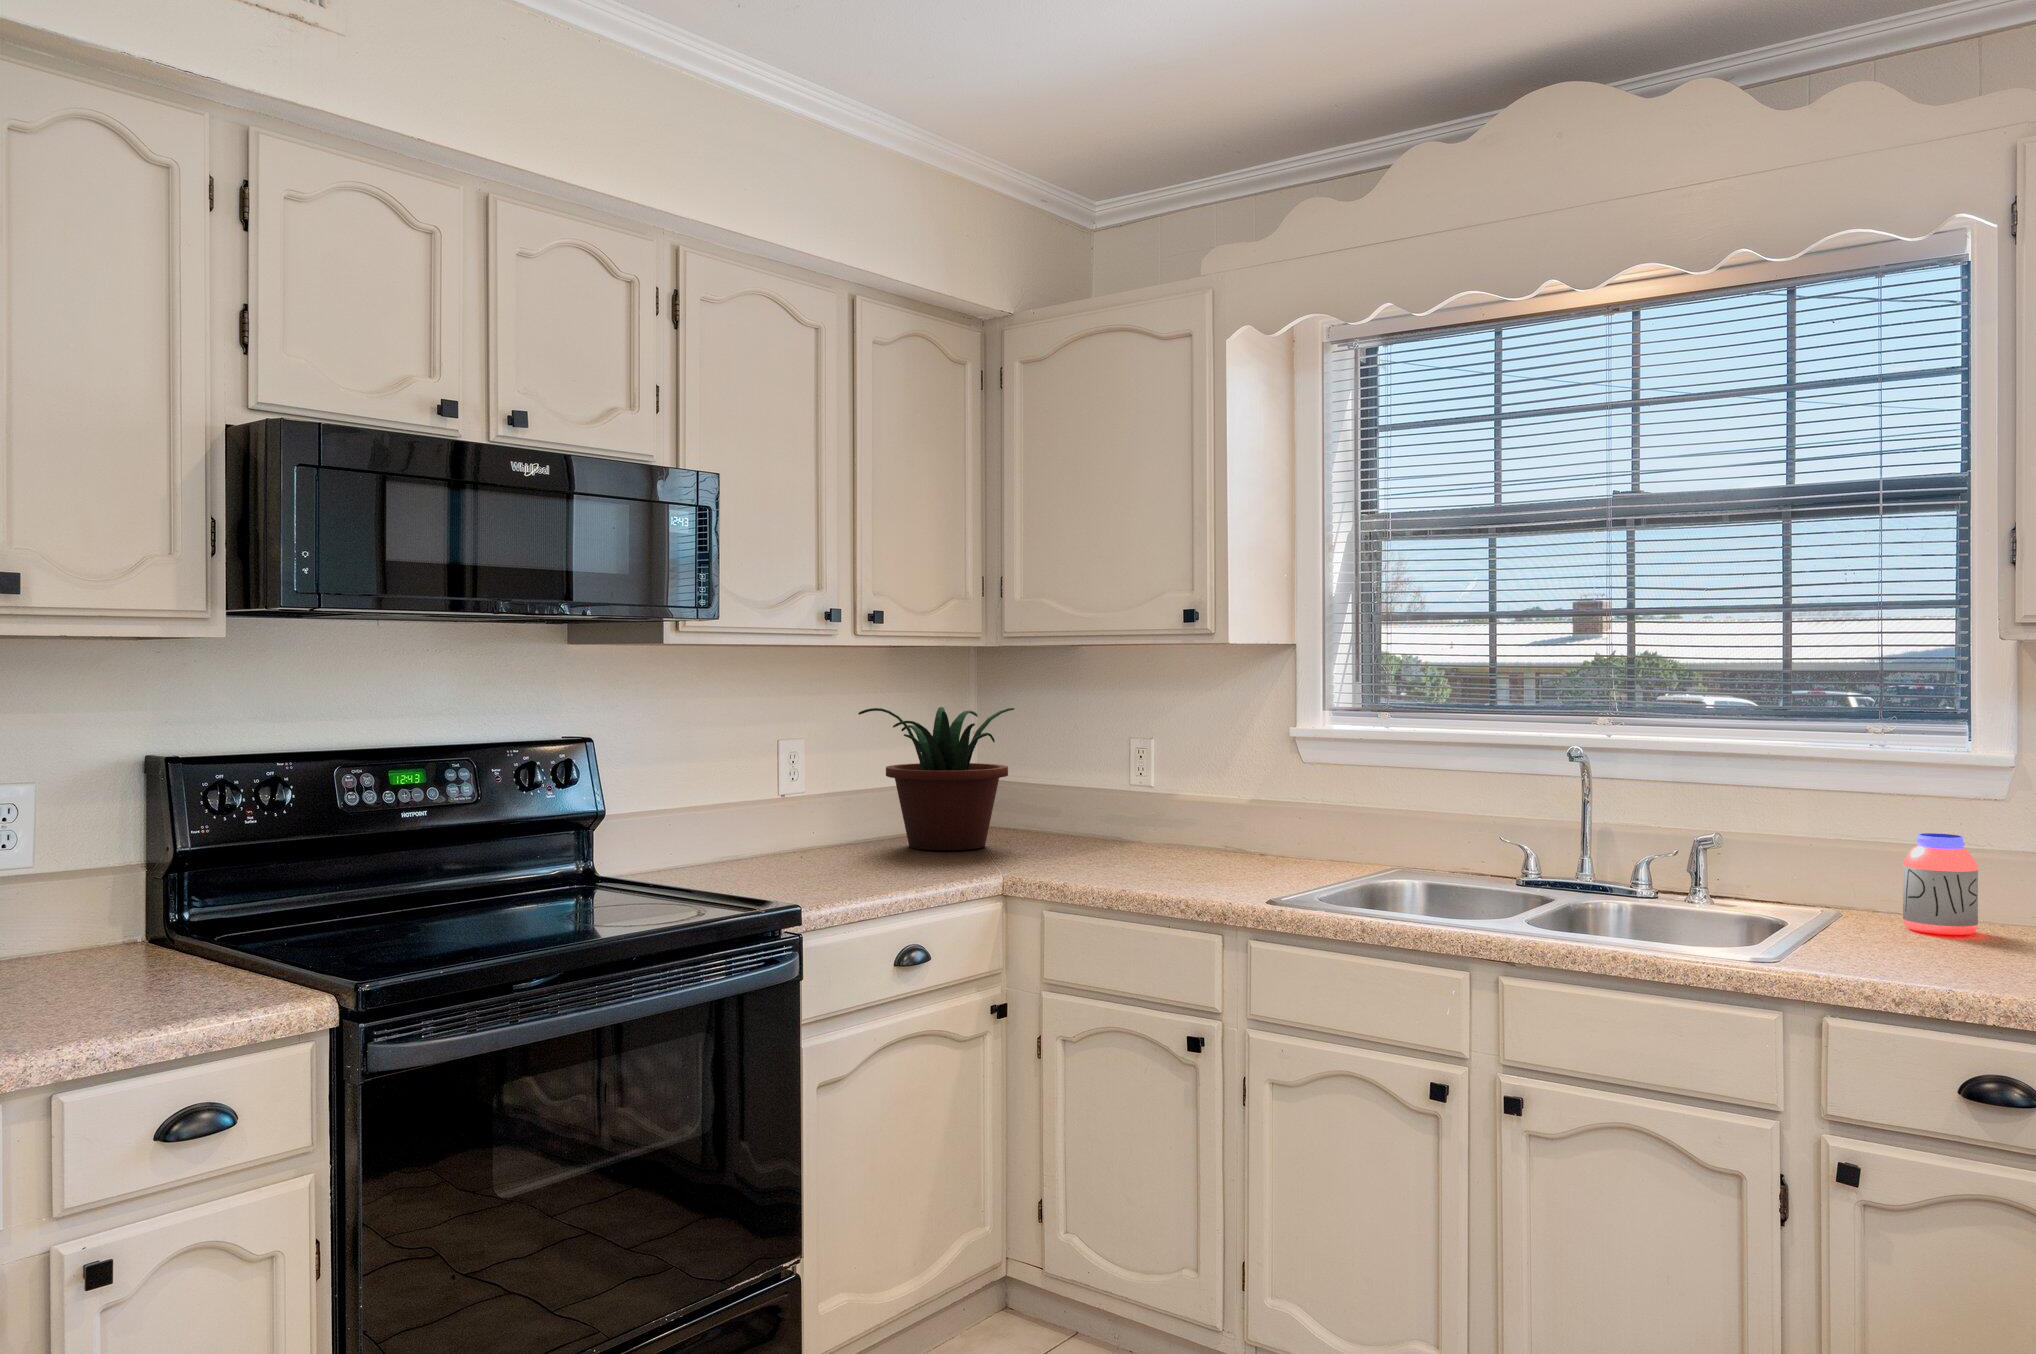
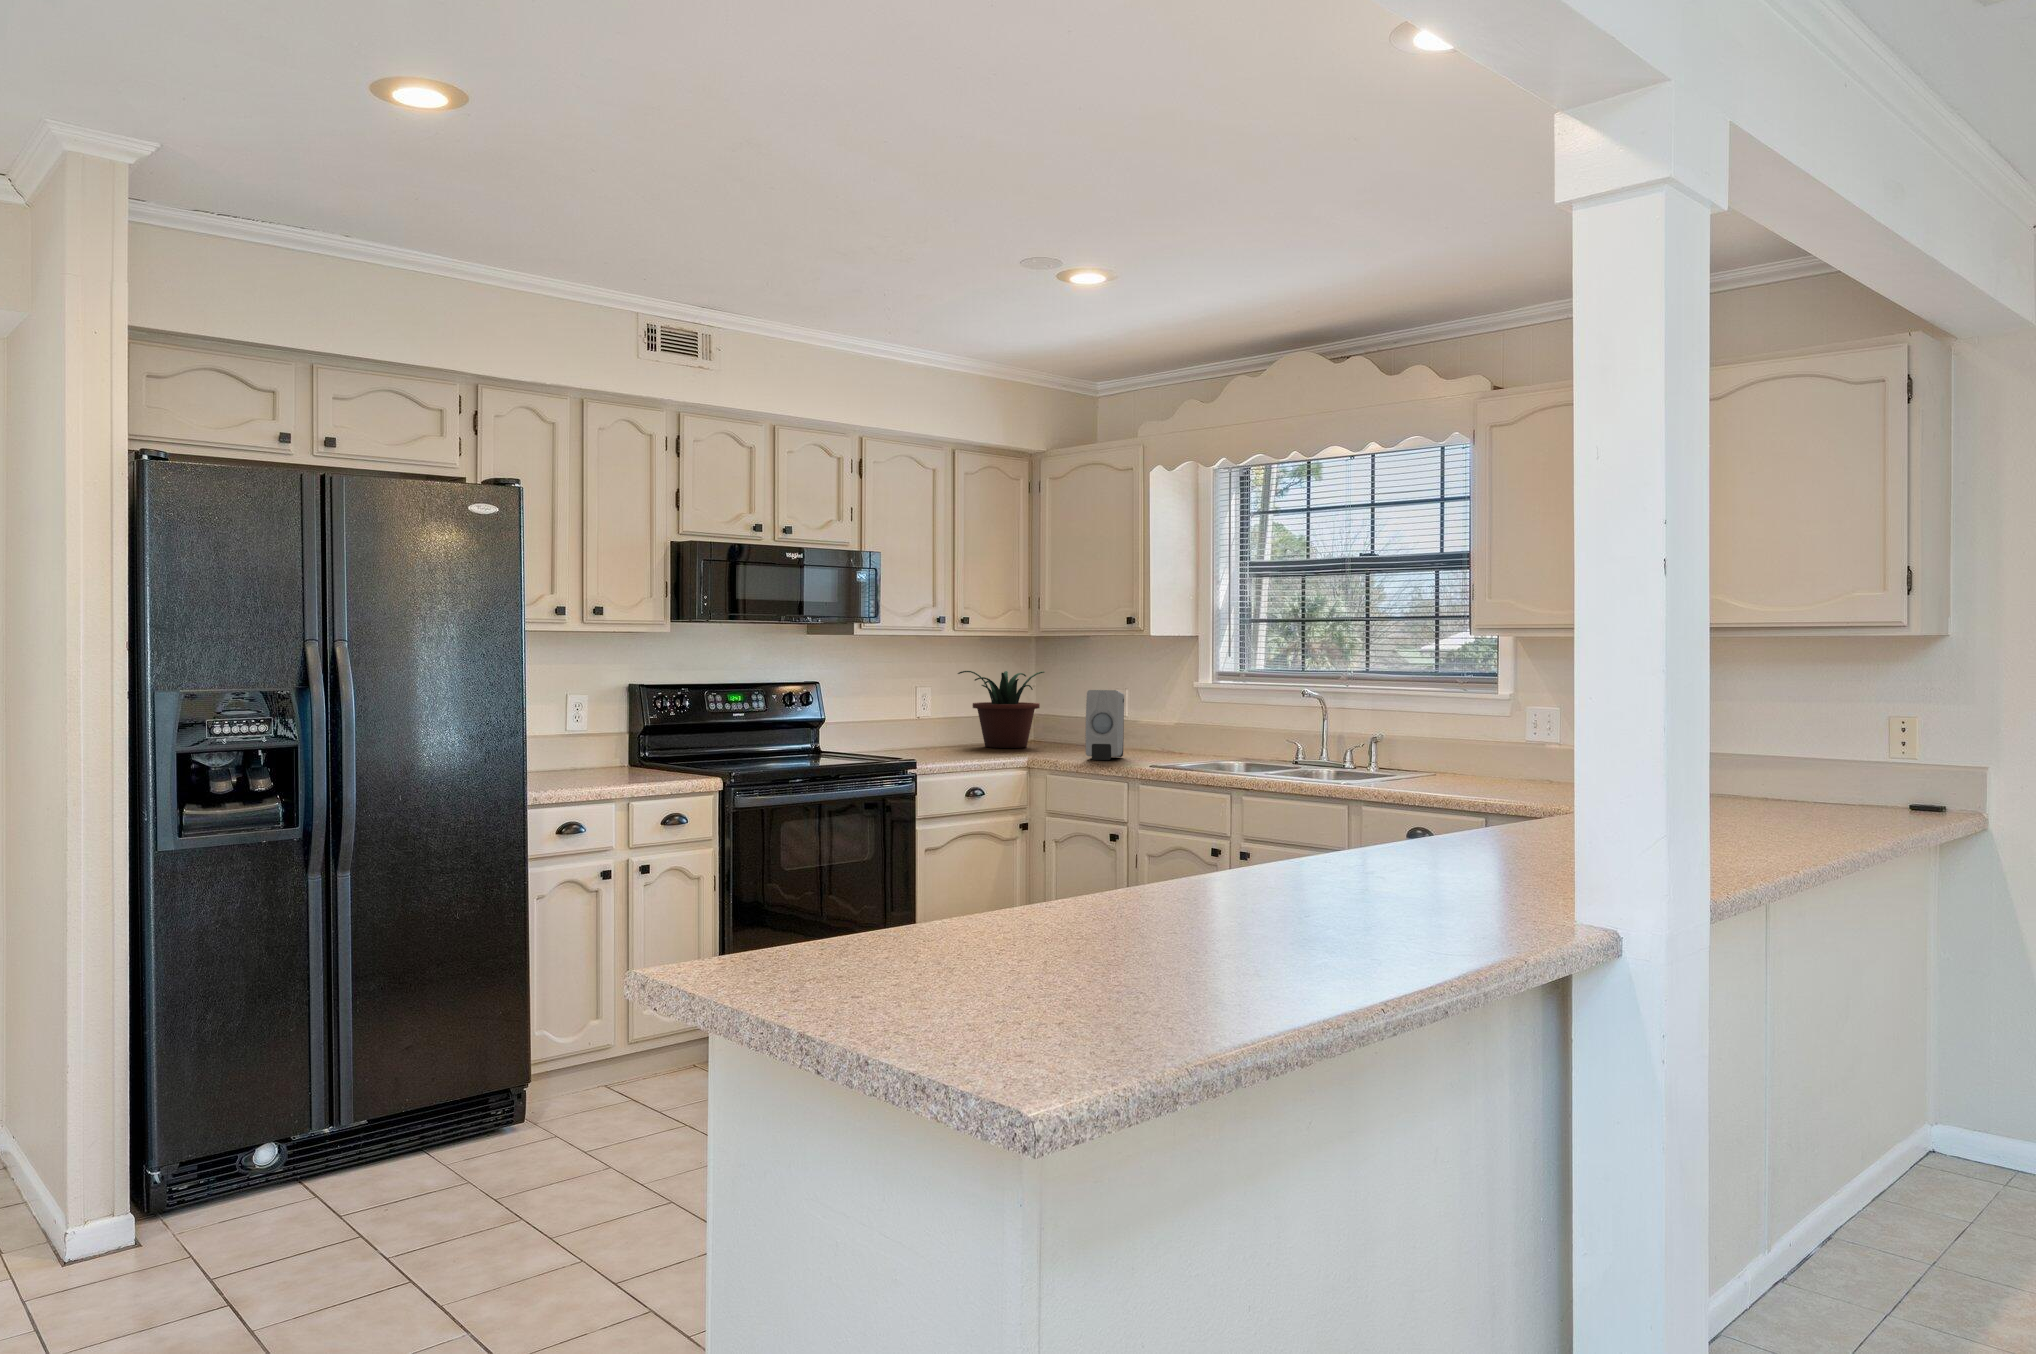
soap dispenser: none [1127,748,1190,885] -> present [1085,690,1124,760]
jar: present [1903,833,1978,935] -> none [1455,732,1488,780]

